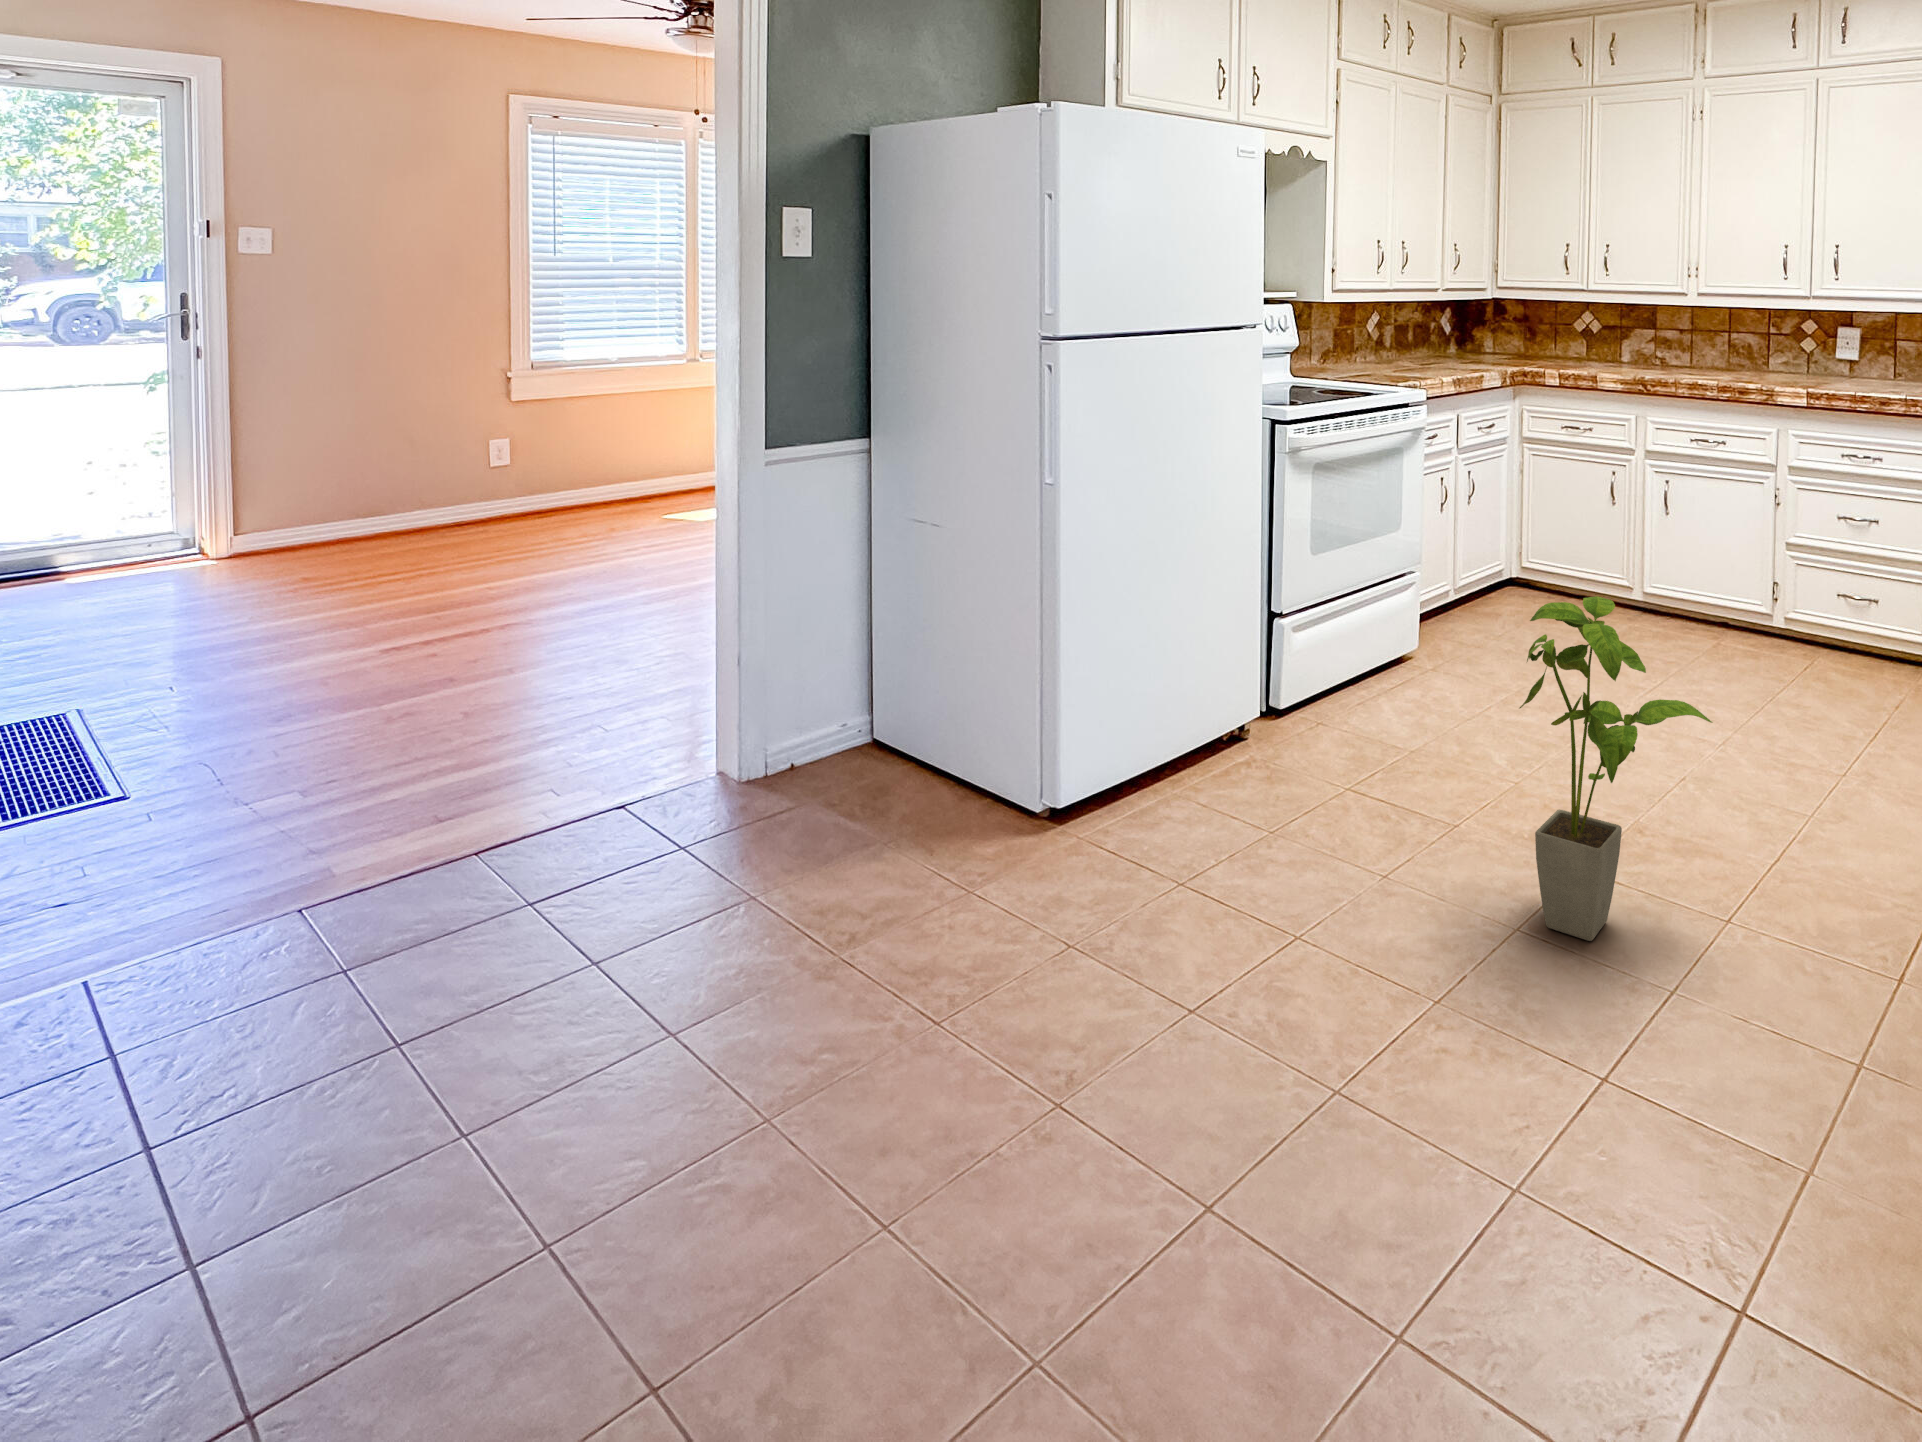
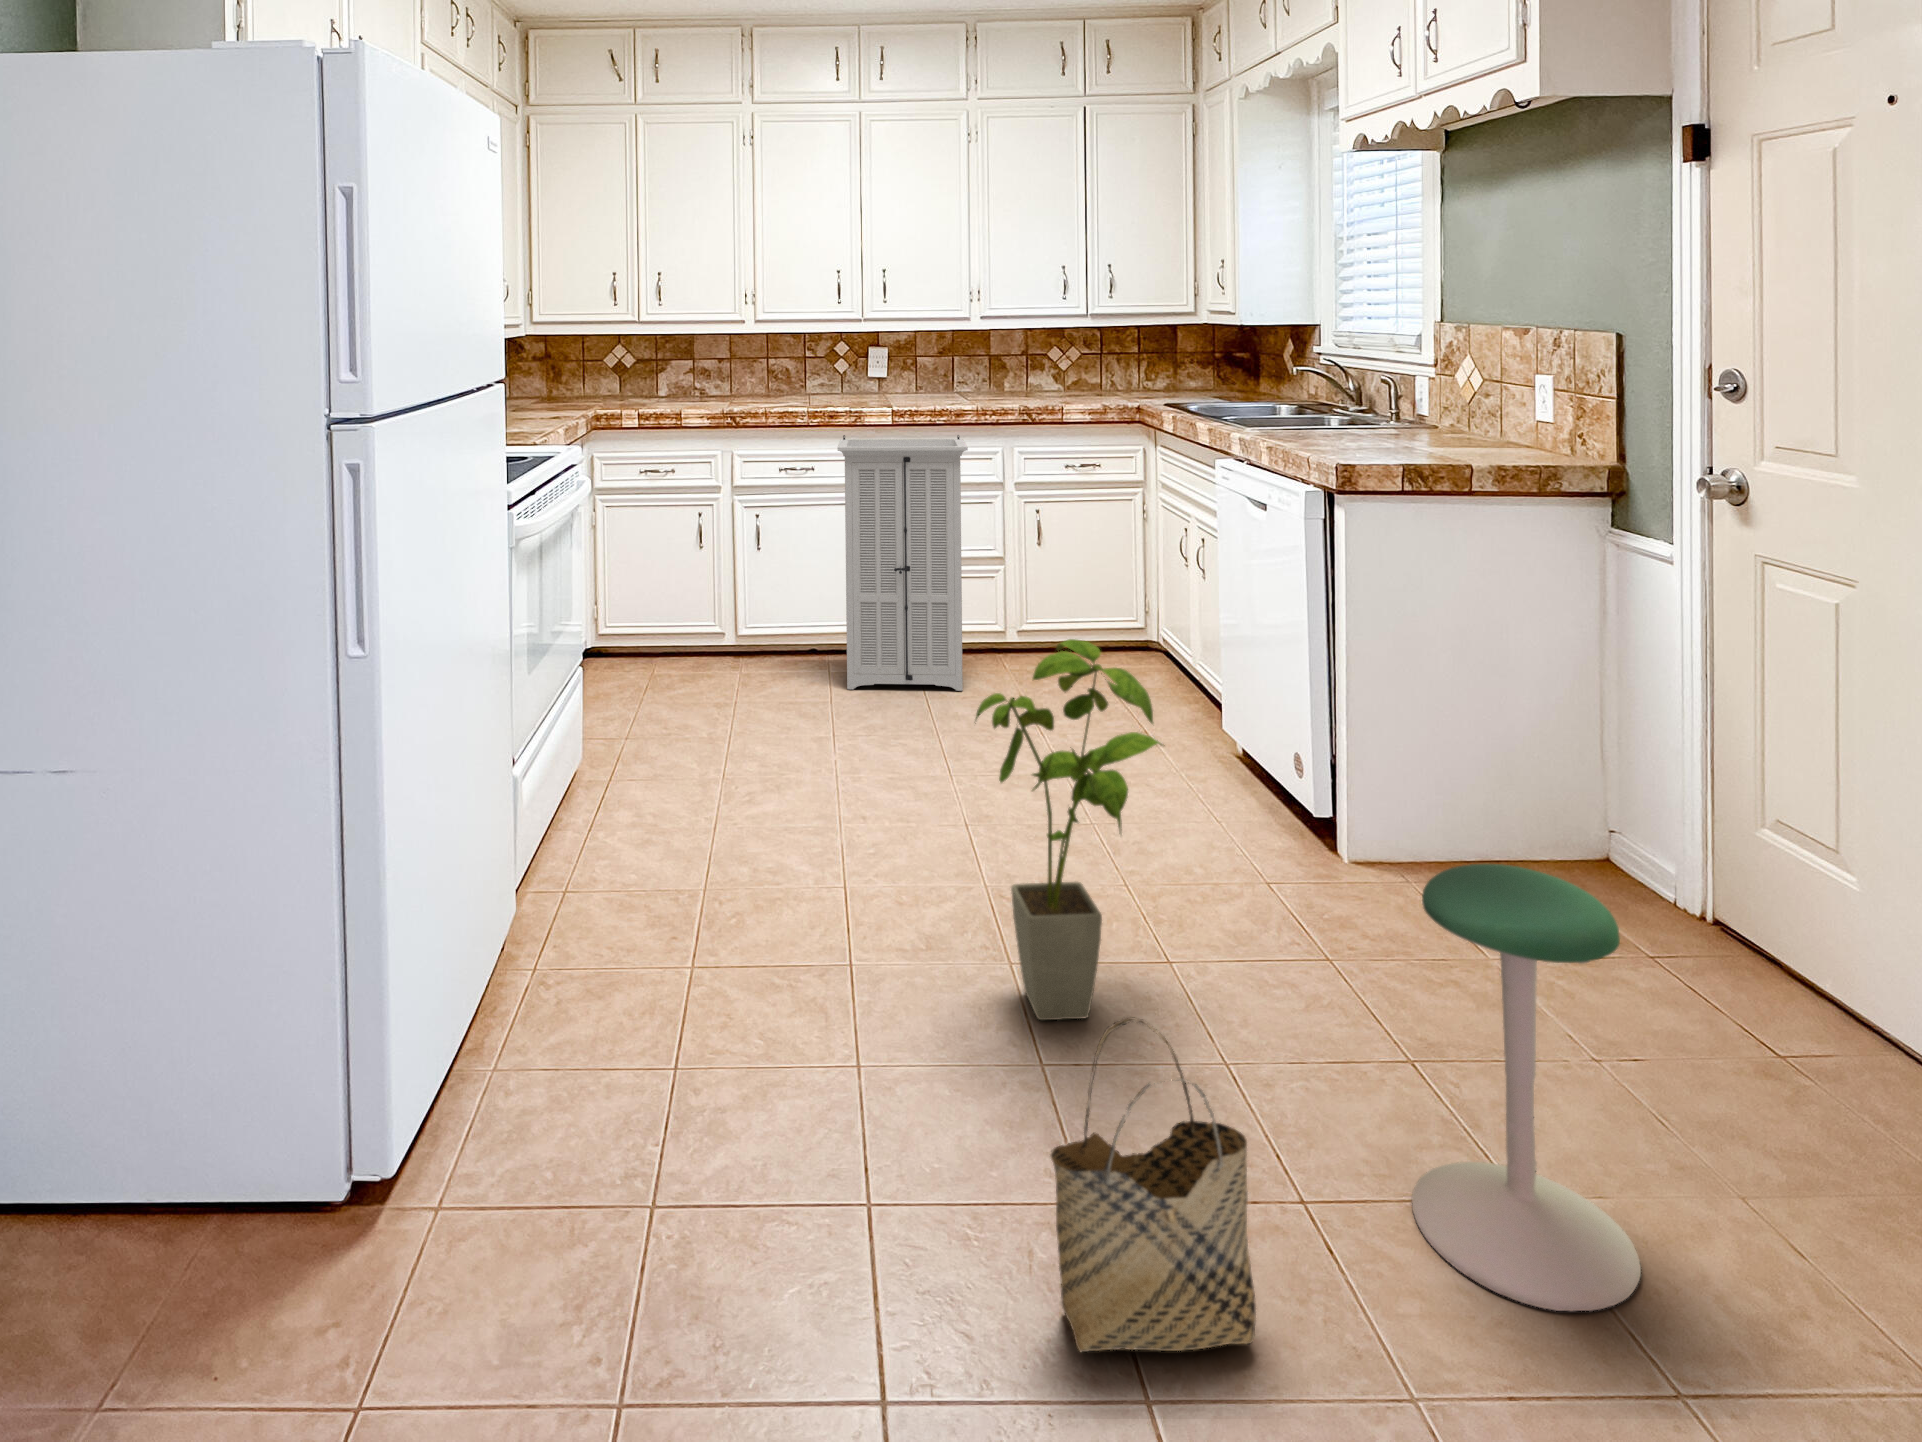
storage cabinet: none [1711,412,1872,687] -> present [837,435,968,691]
stool: none [1669,861,1886,1308] -> present [1412,864,1641,1311]
woven basket: none [1298,873,1462,1150] -> present [1050,1017,1256,1352]

